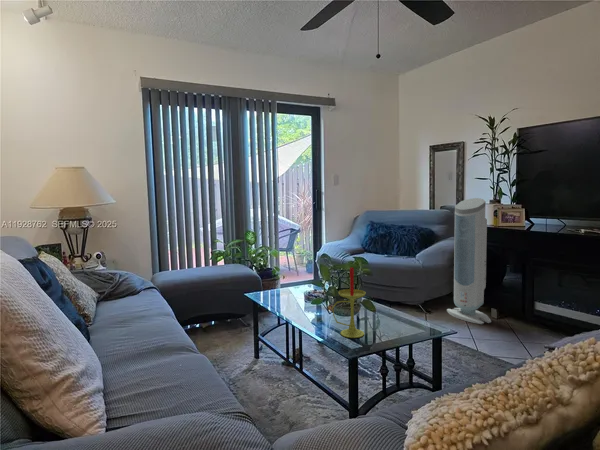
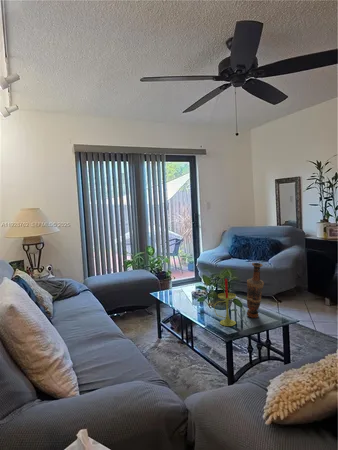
air purifier: present [447,198,491,324] -> none [292,220,325,310]
vase: none [381,246,408,327] -> present [247,263,264,318]

